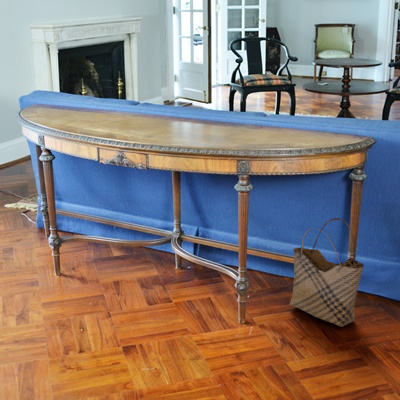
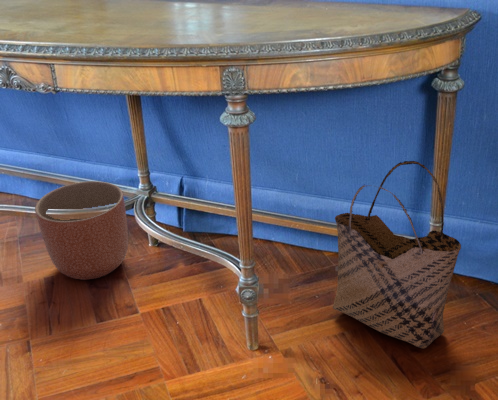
planter: none [113,225,166,284] -> present [35,181,128,280]

